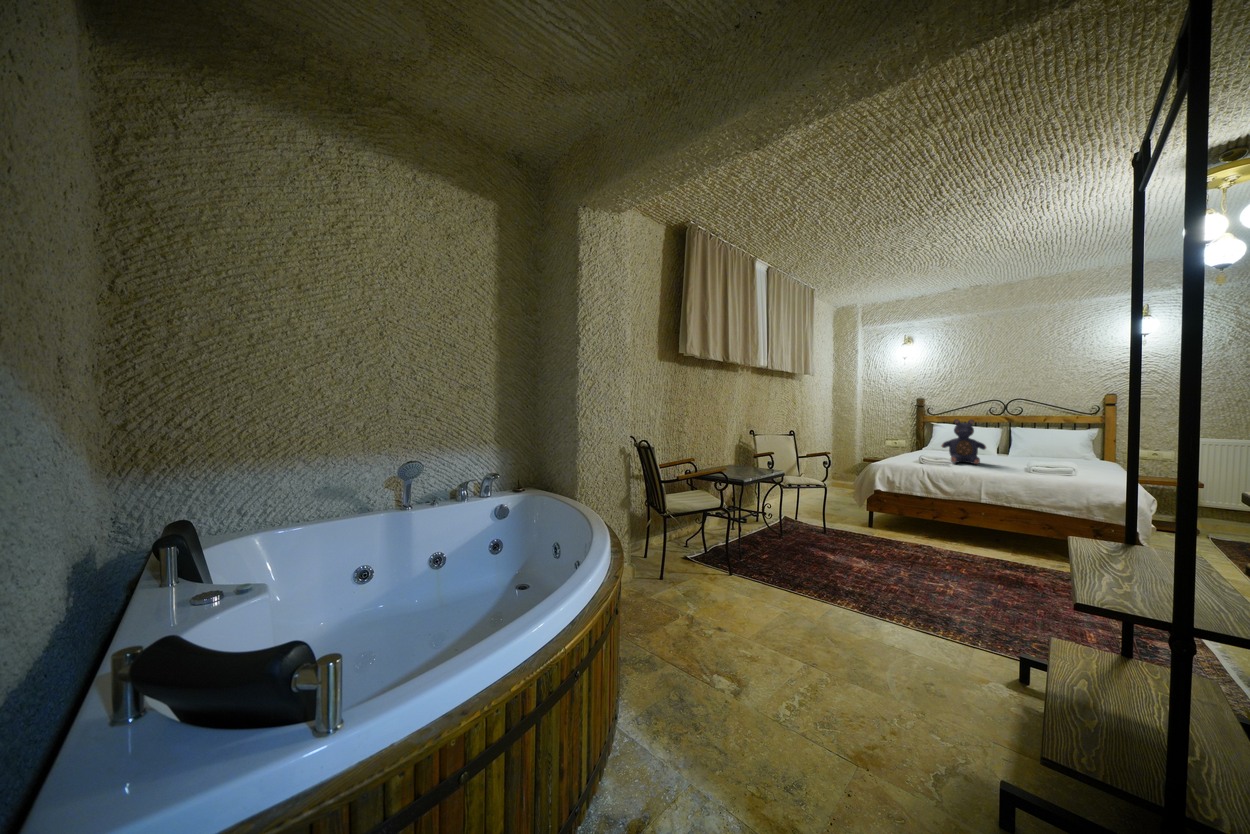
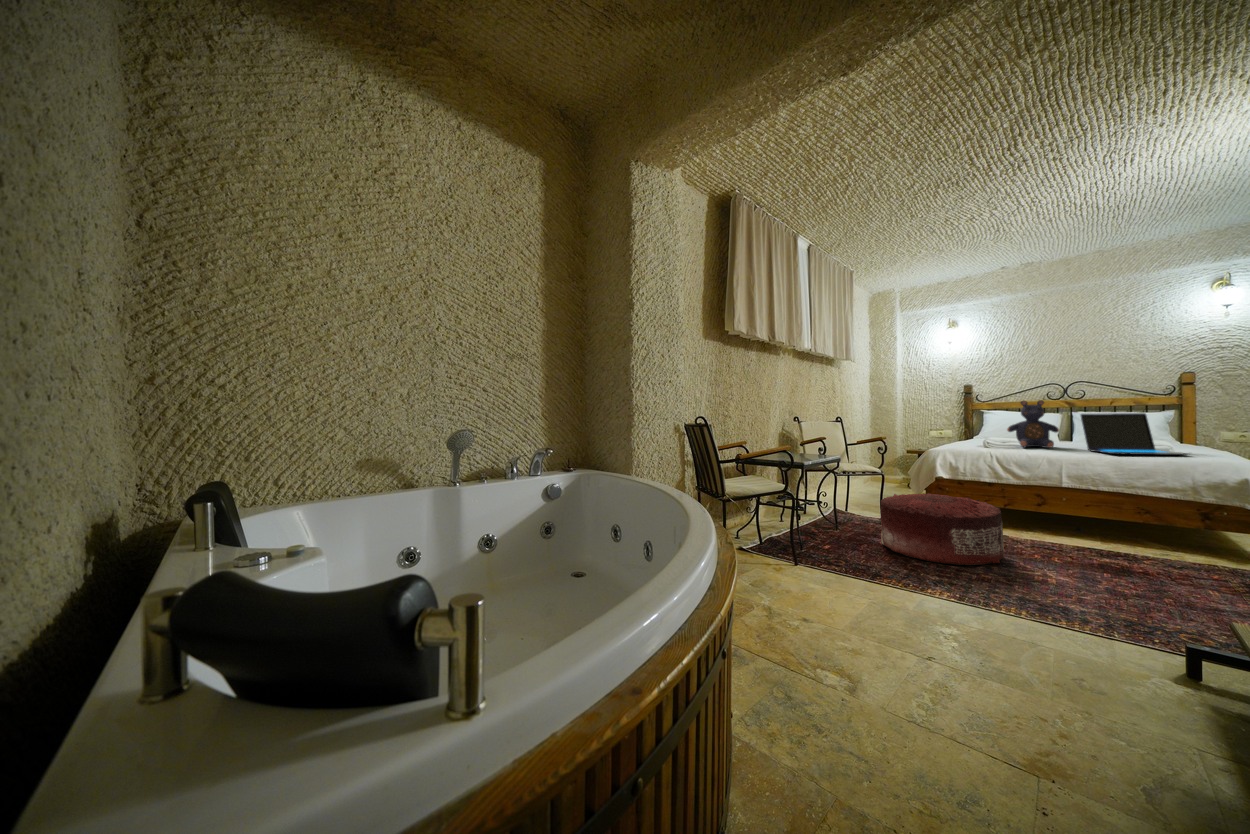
laptop: none [1004,434,1093,476] -> present [1081,413,1188,455]
pouf: none [813,507,917,576] -> present [880,493,1004,565]

